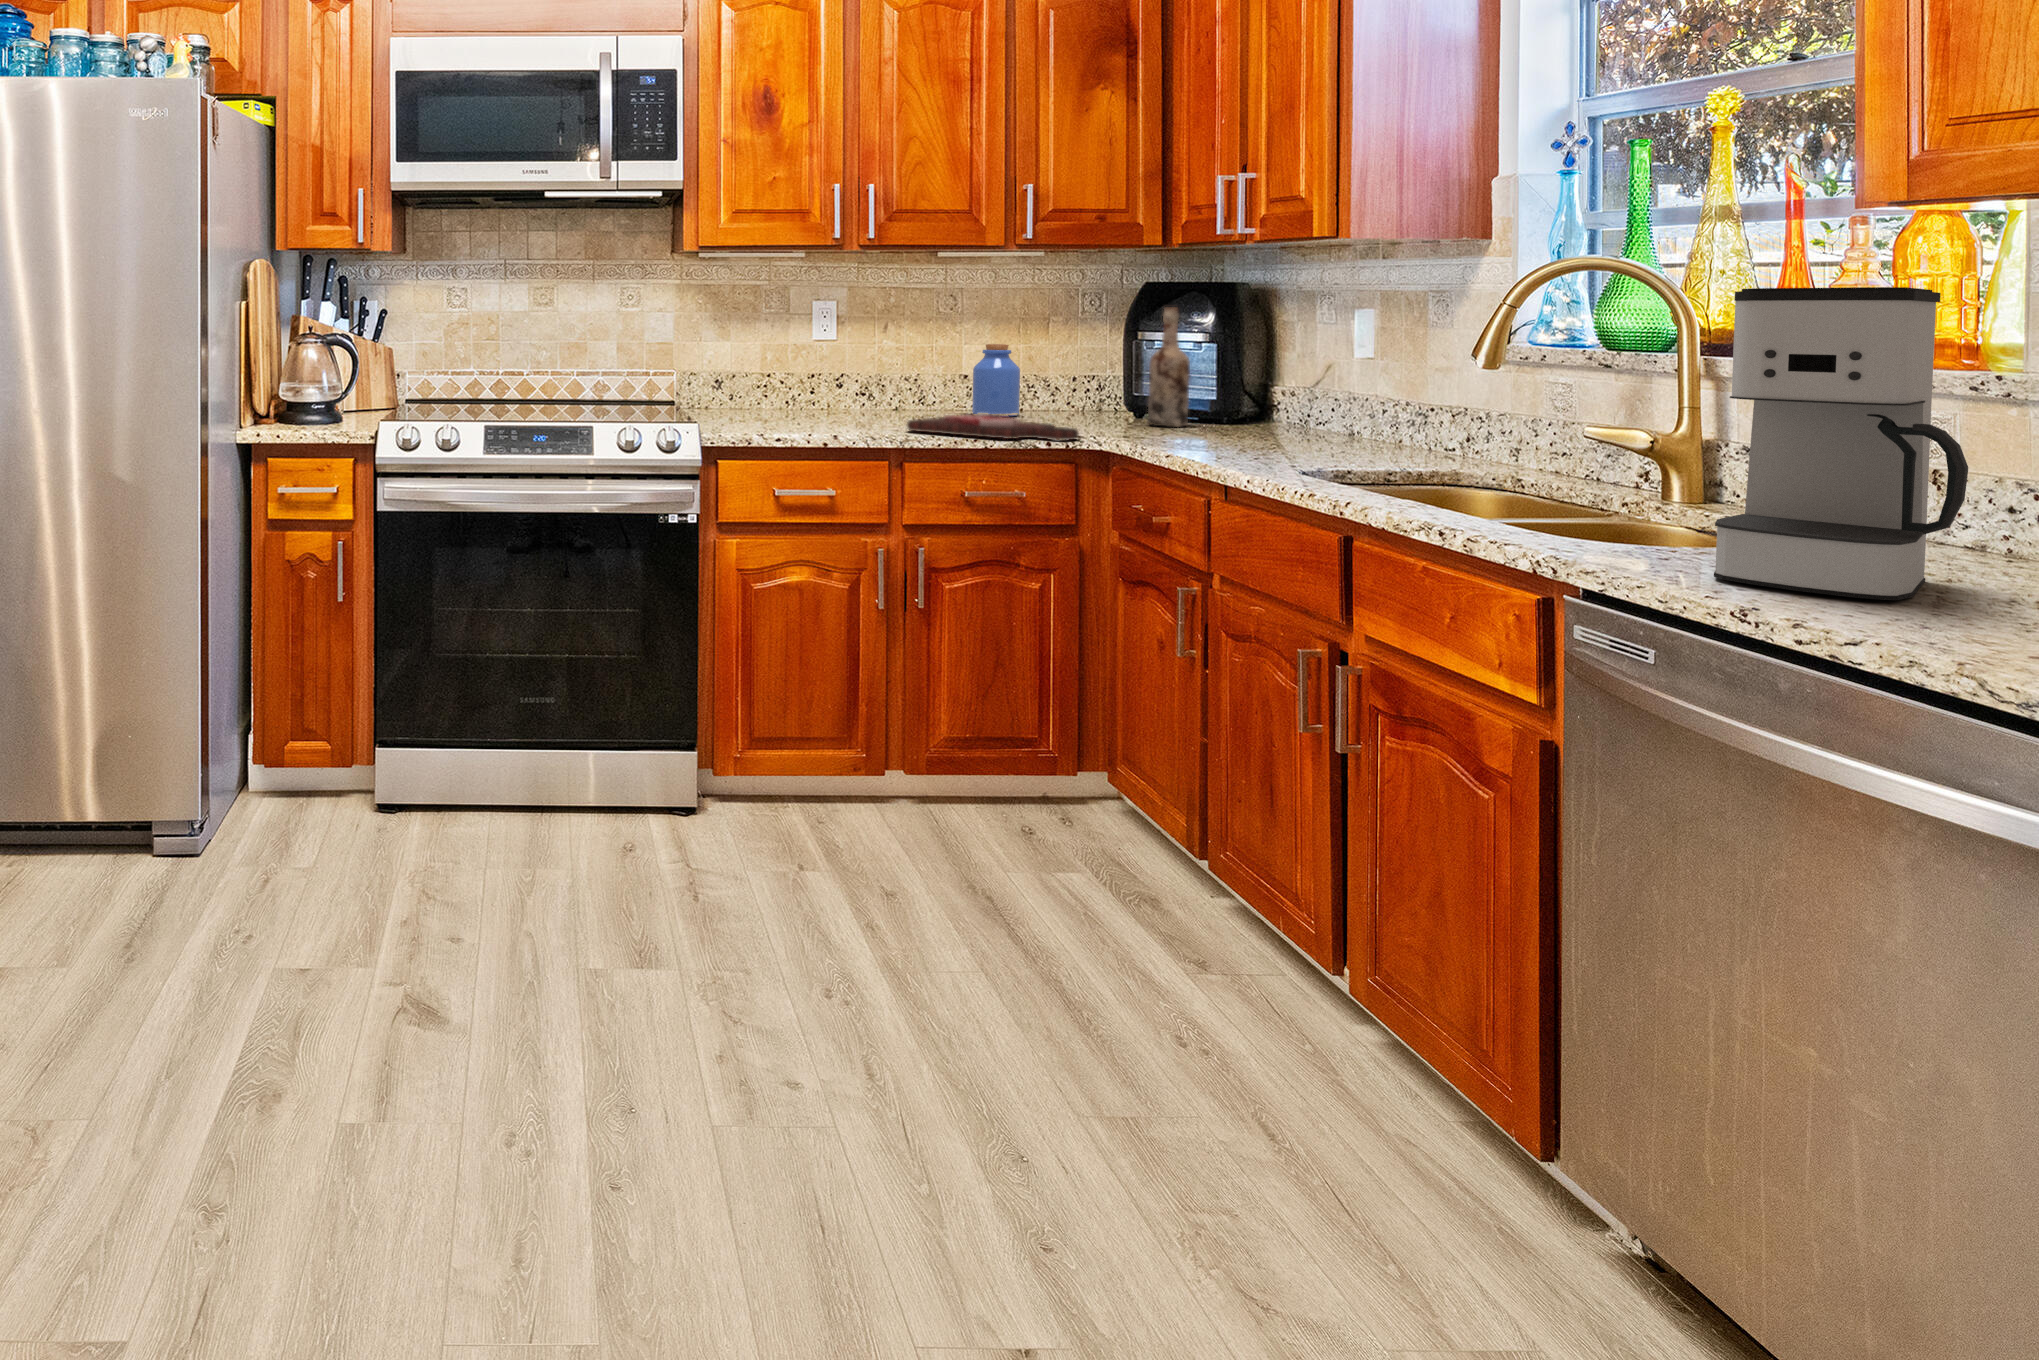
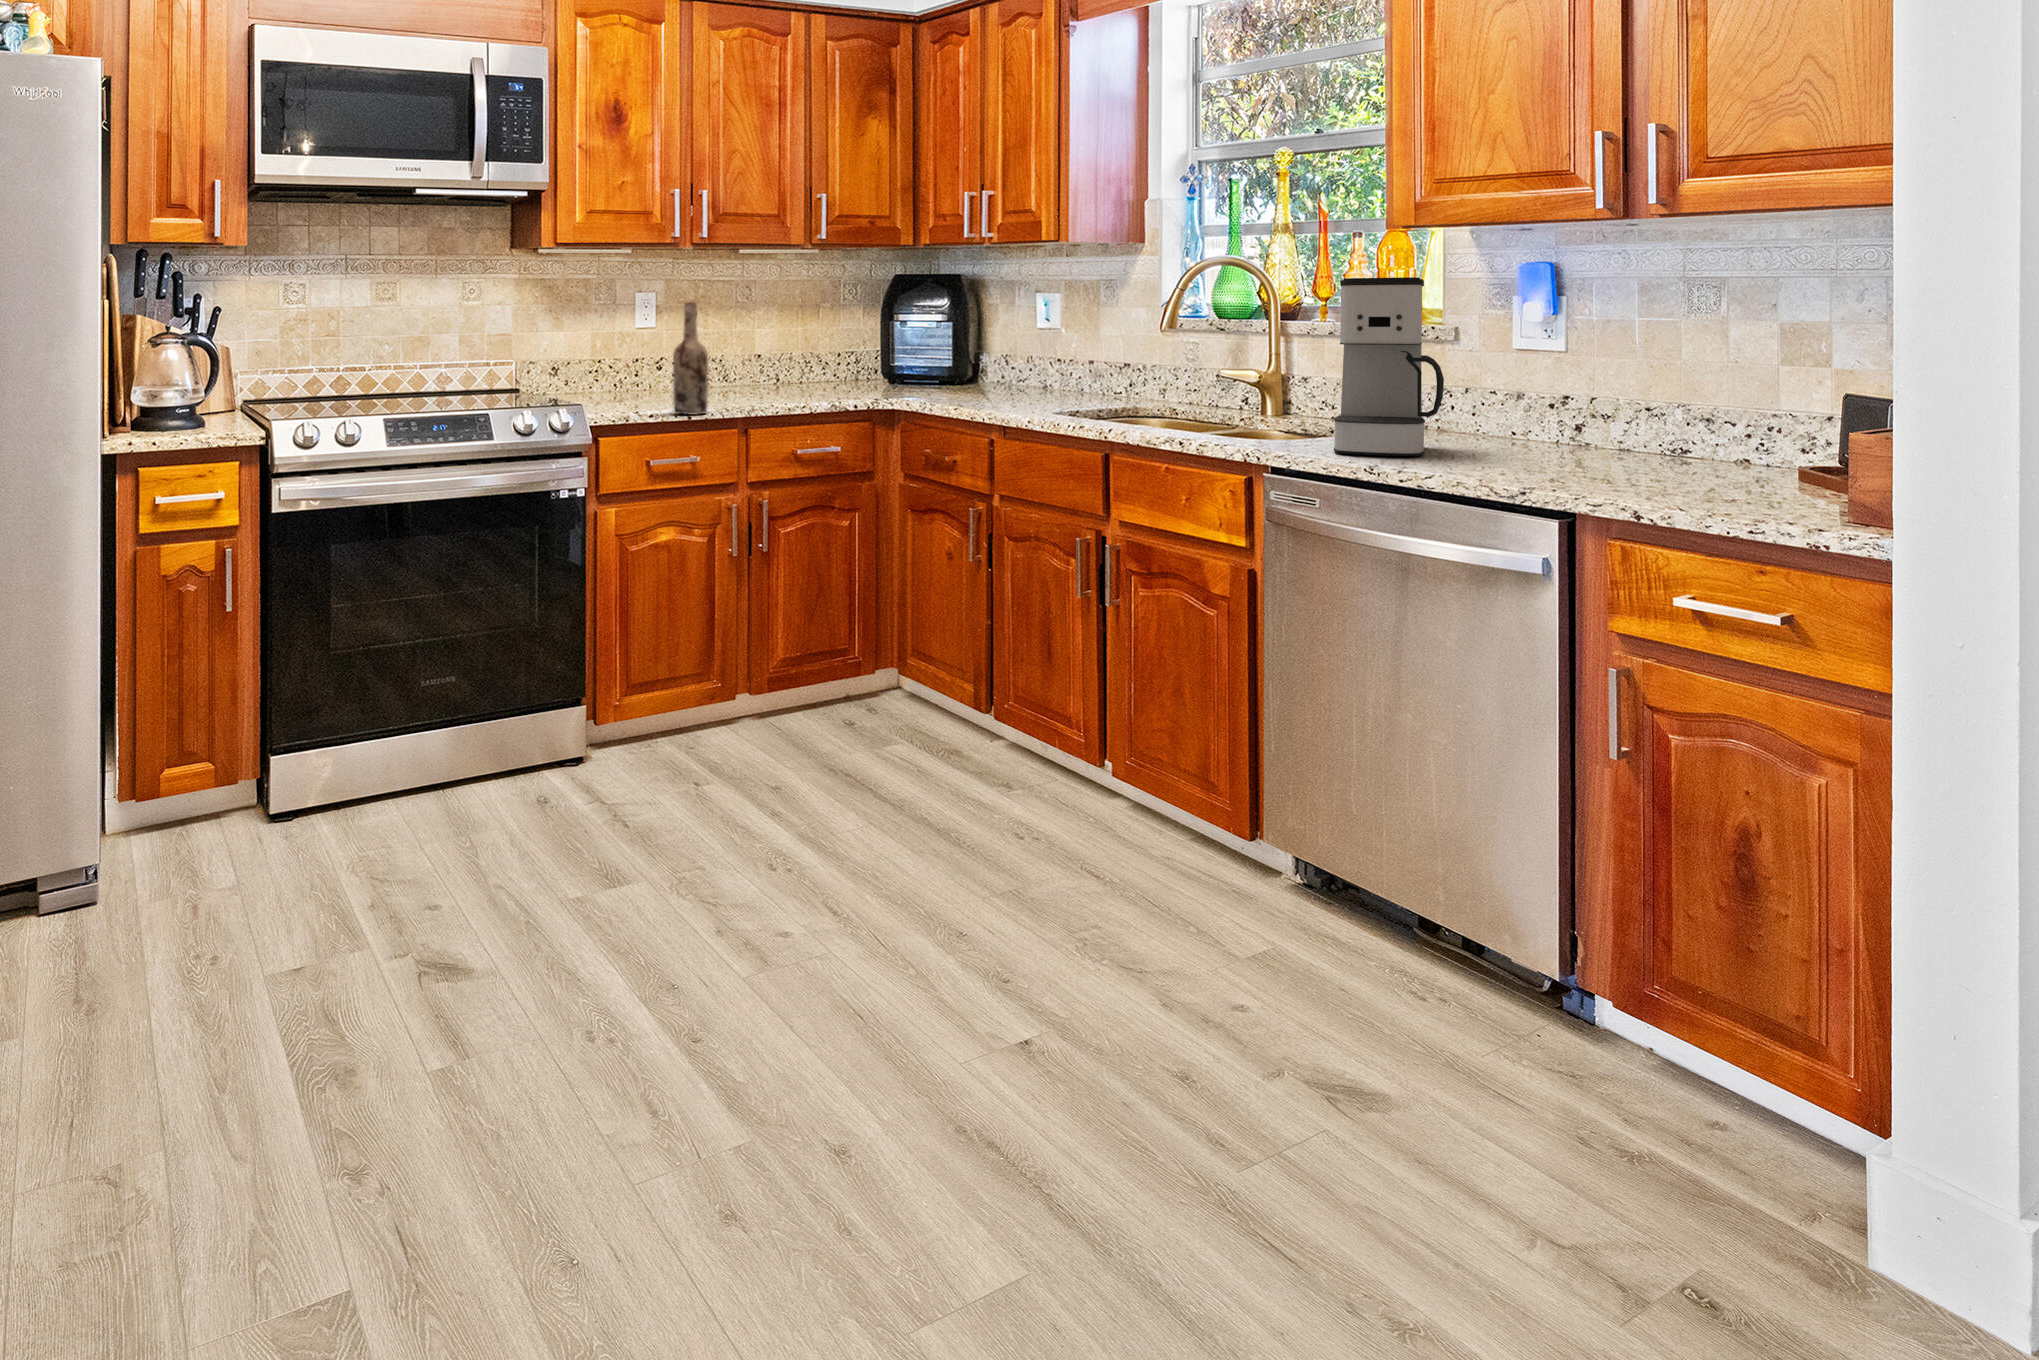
wine bottle: present [1148,307,1190,427] -> present [673,302,708,414]
jar: present [972,344,1020,417] -> none [768,328,806,390]
cutting board: present [907,413,1079,440] -> none [740,384,880,405]

